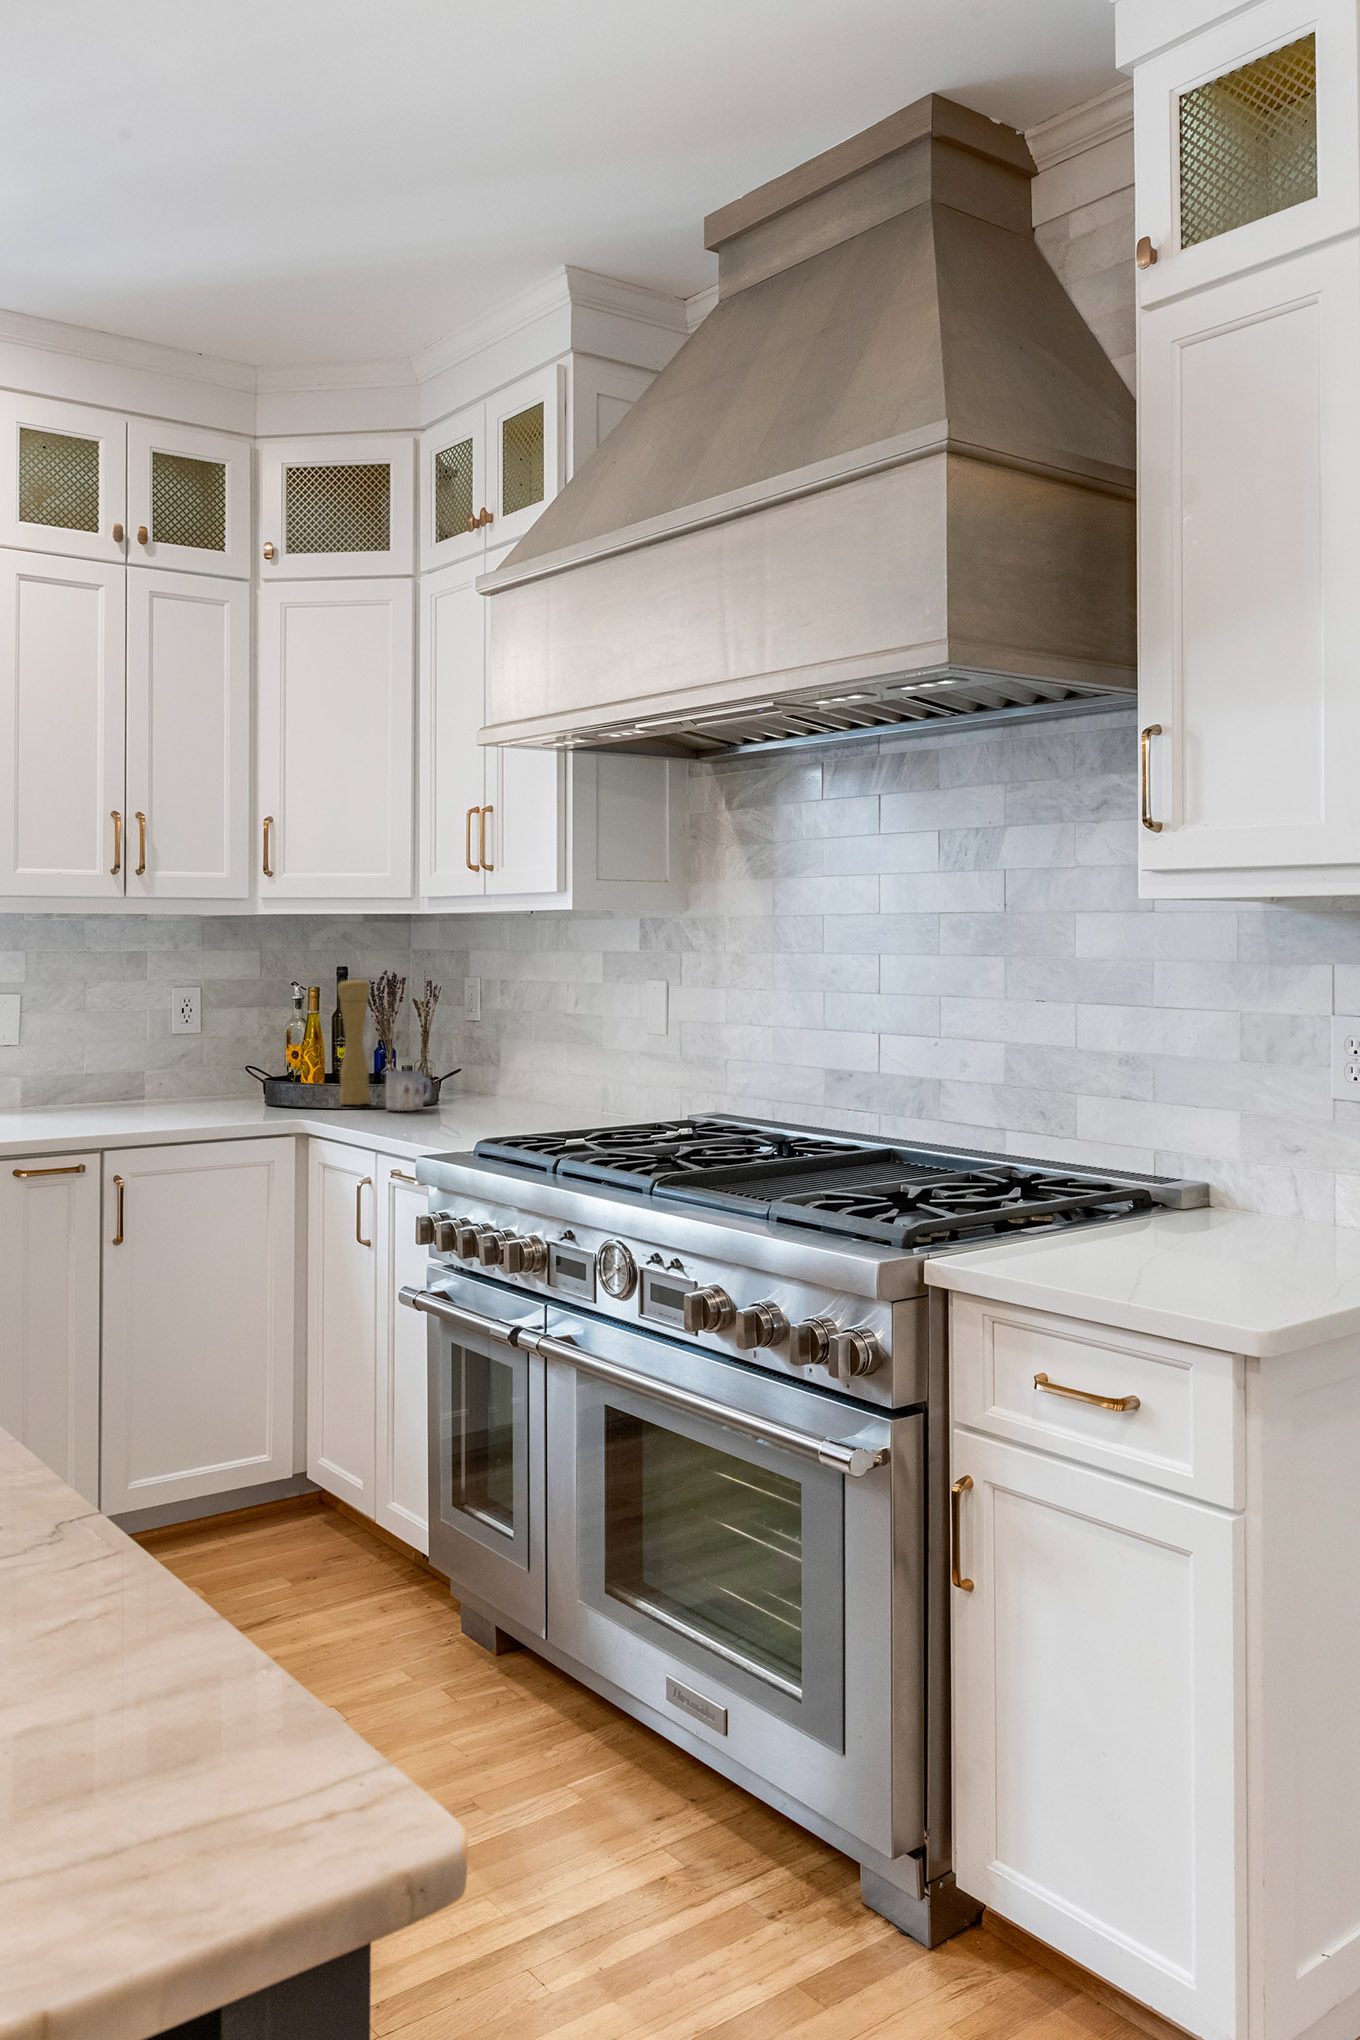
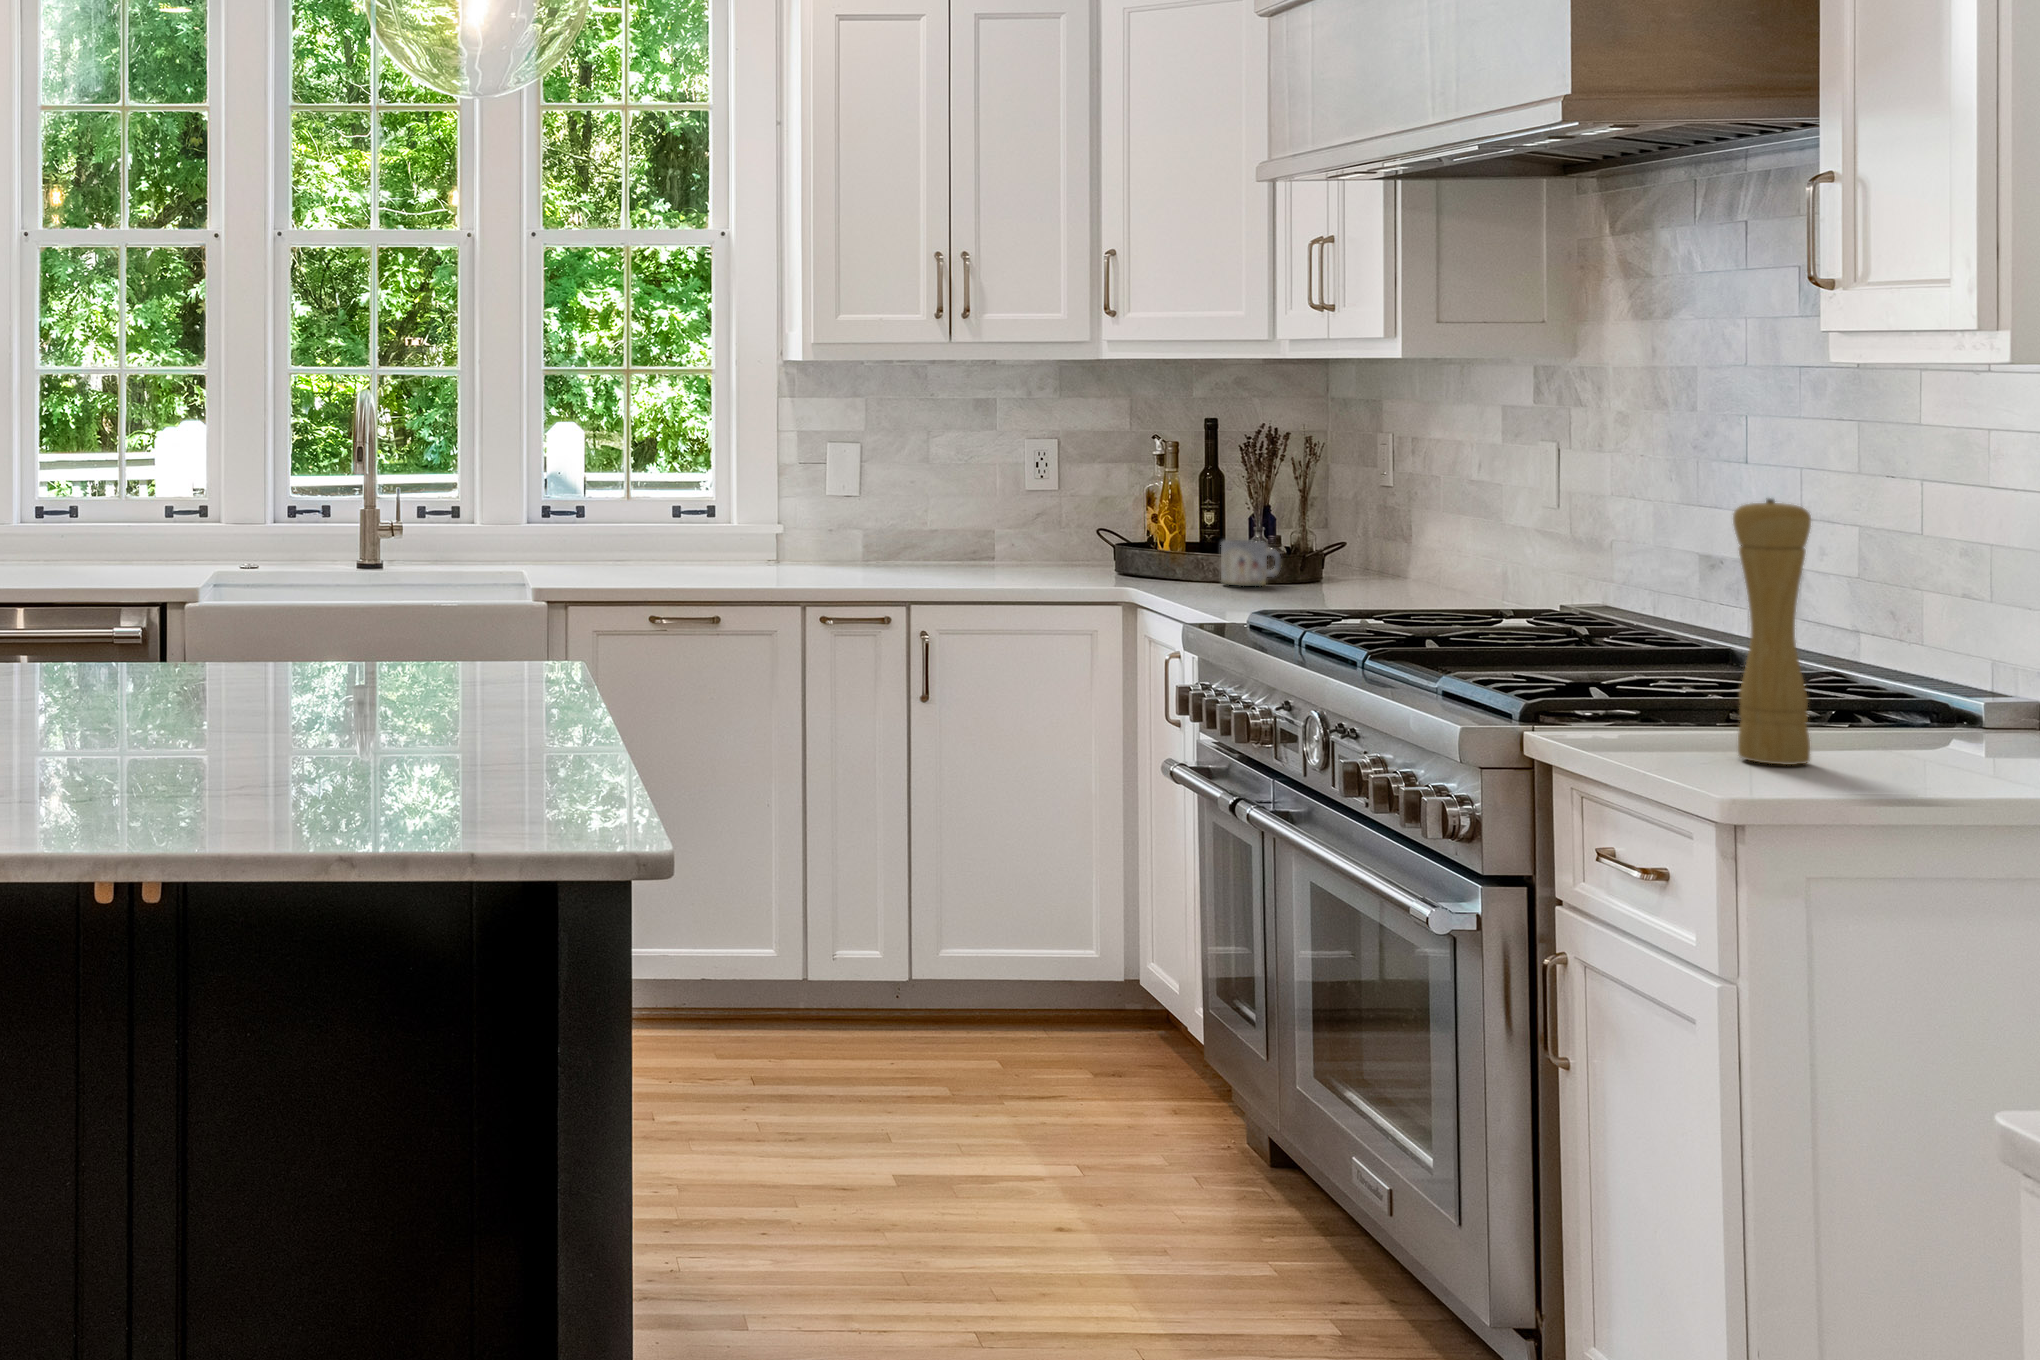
pepper mill: present [338,978,370,1105] -> present [1733,499,1811,765]

